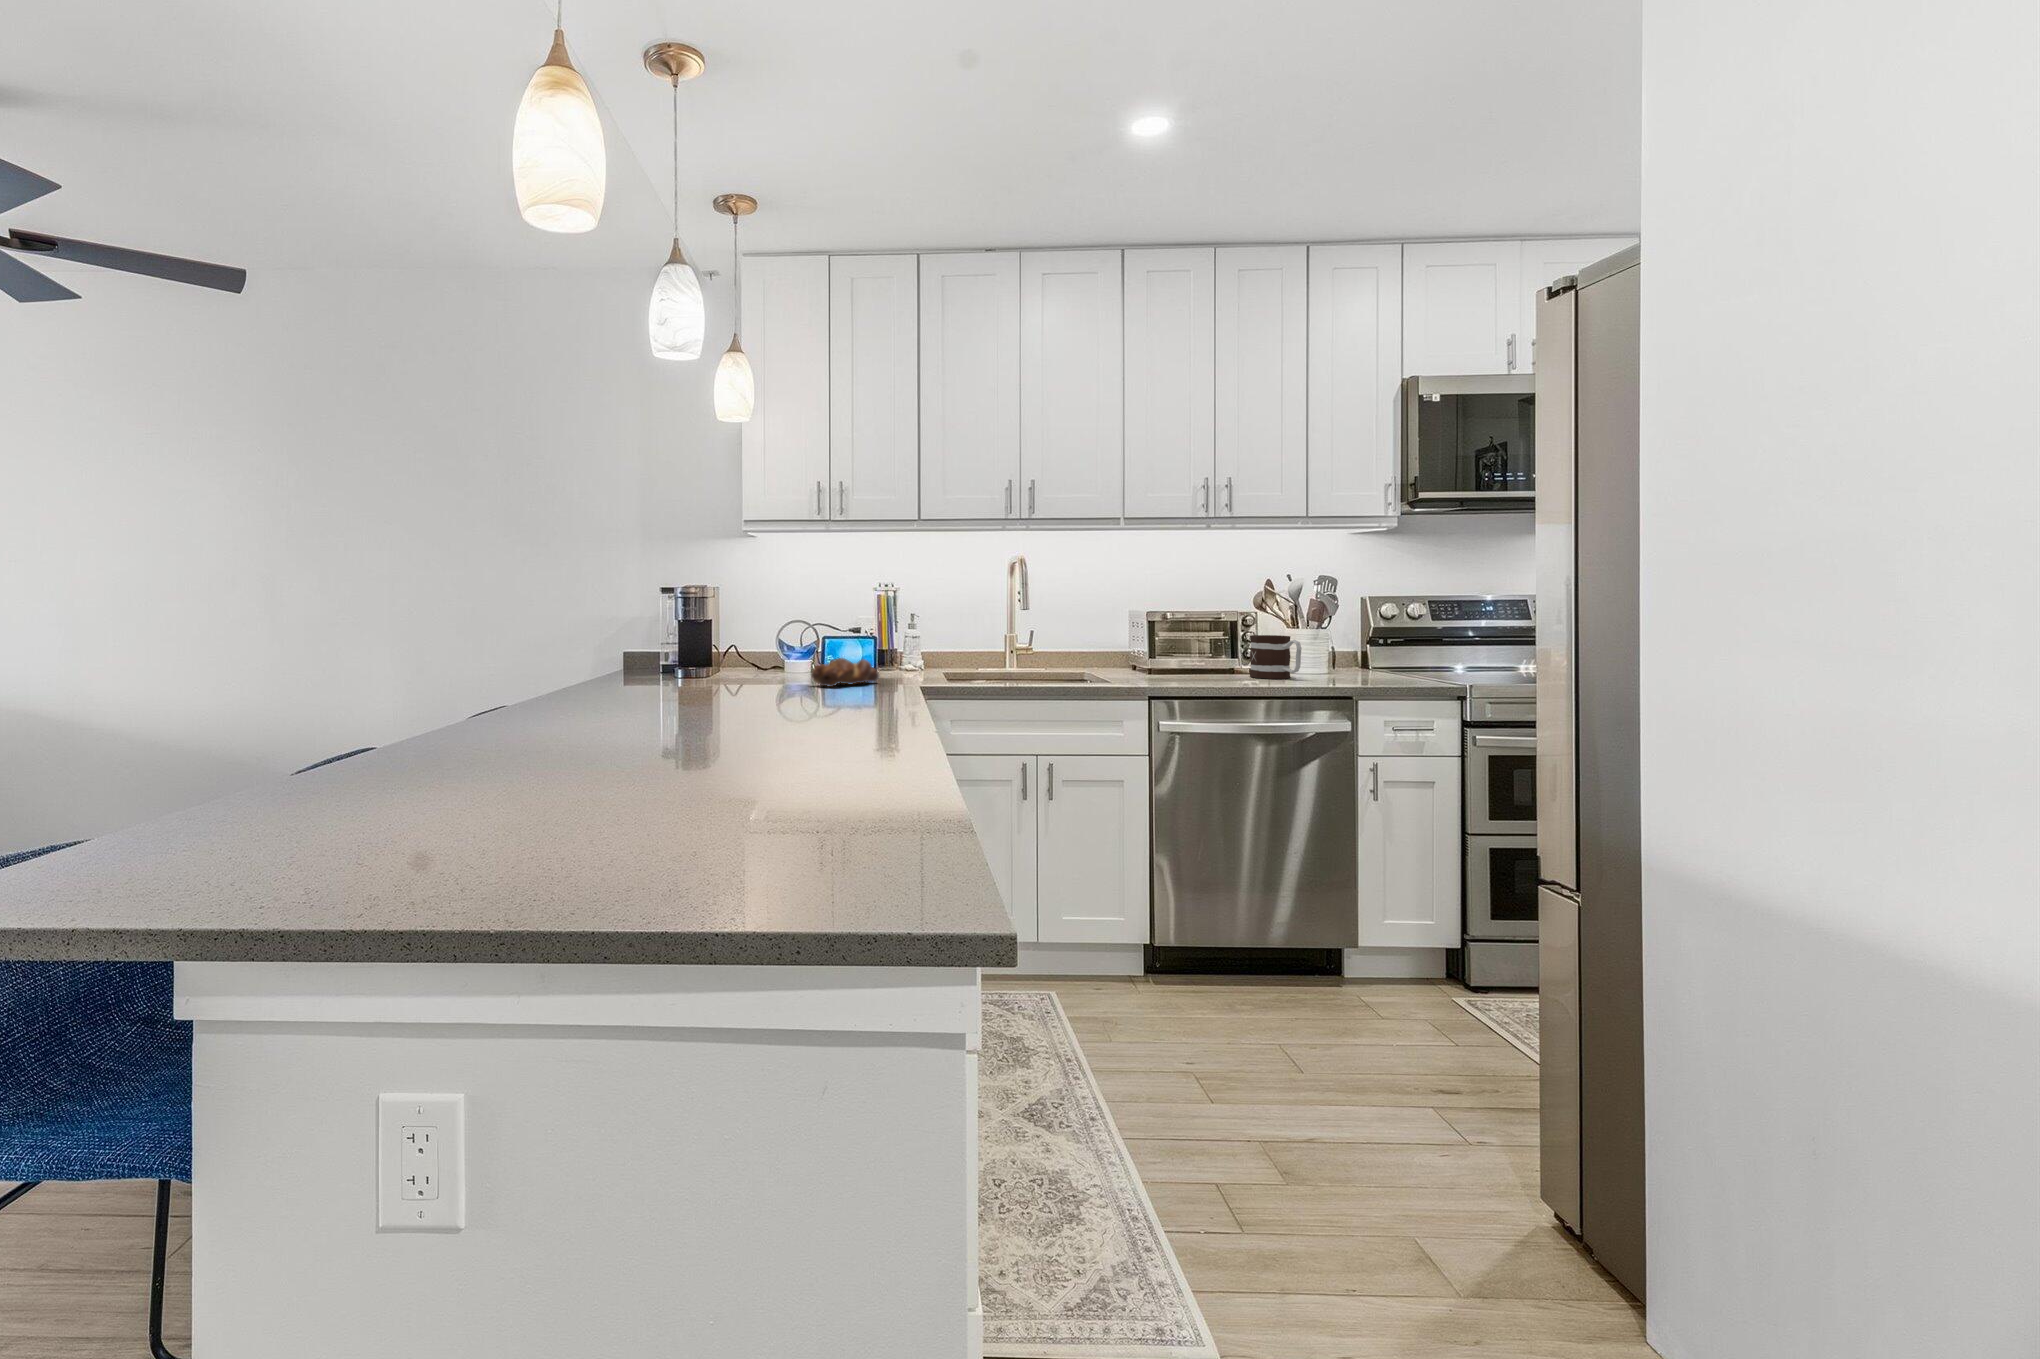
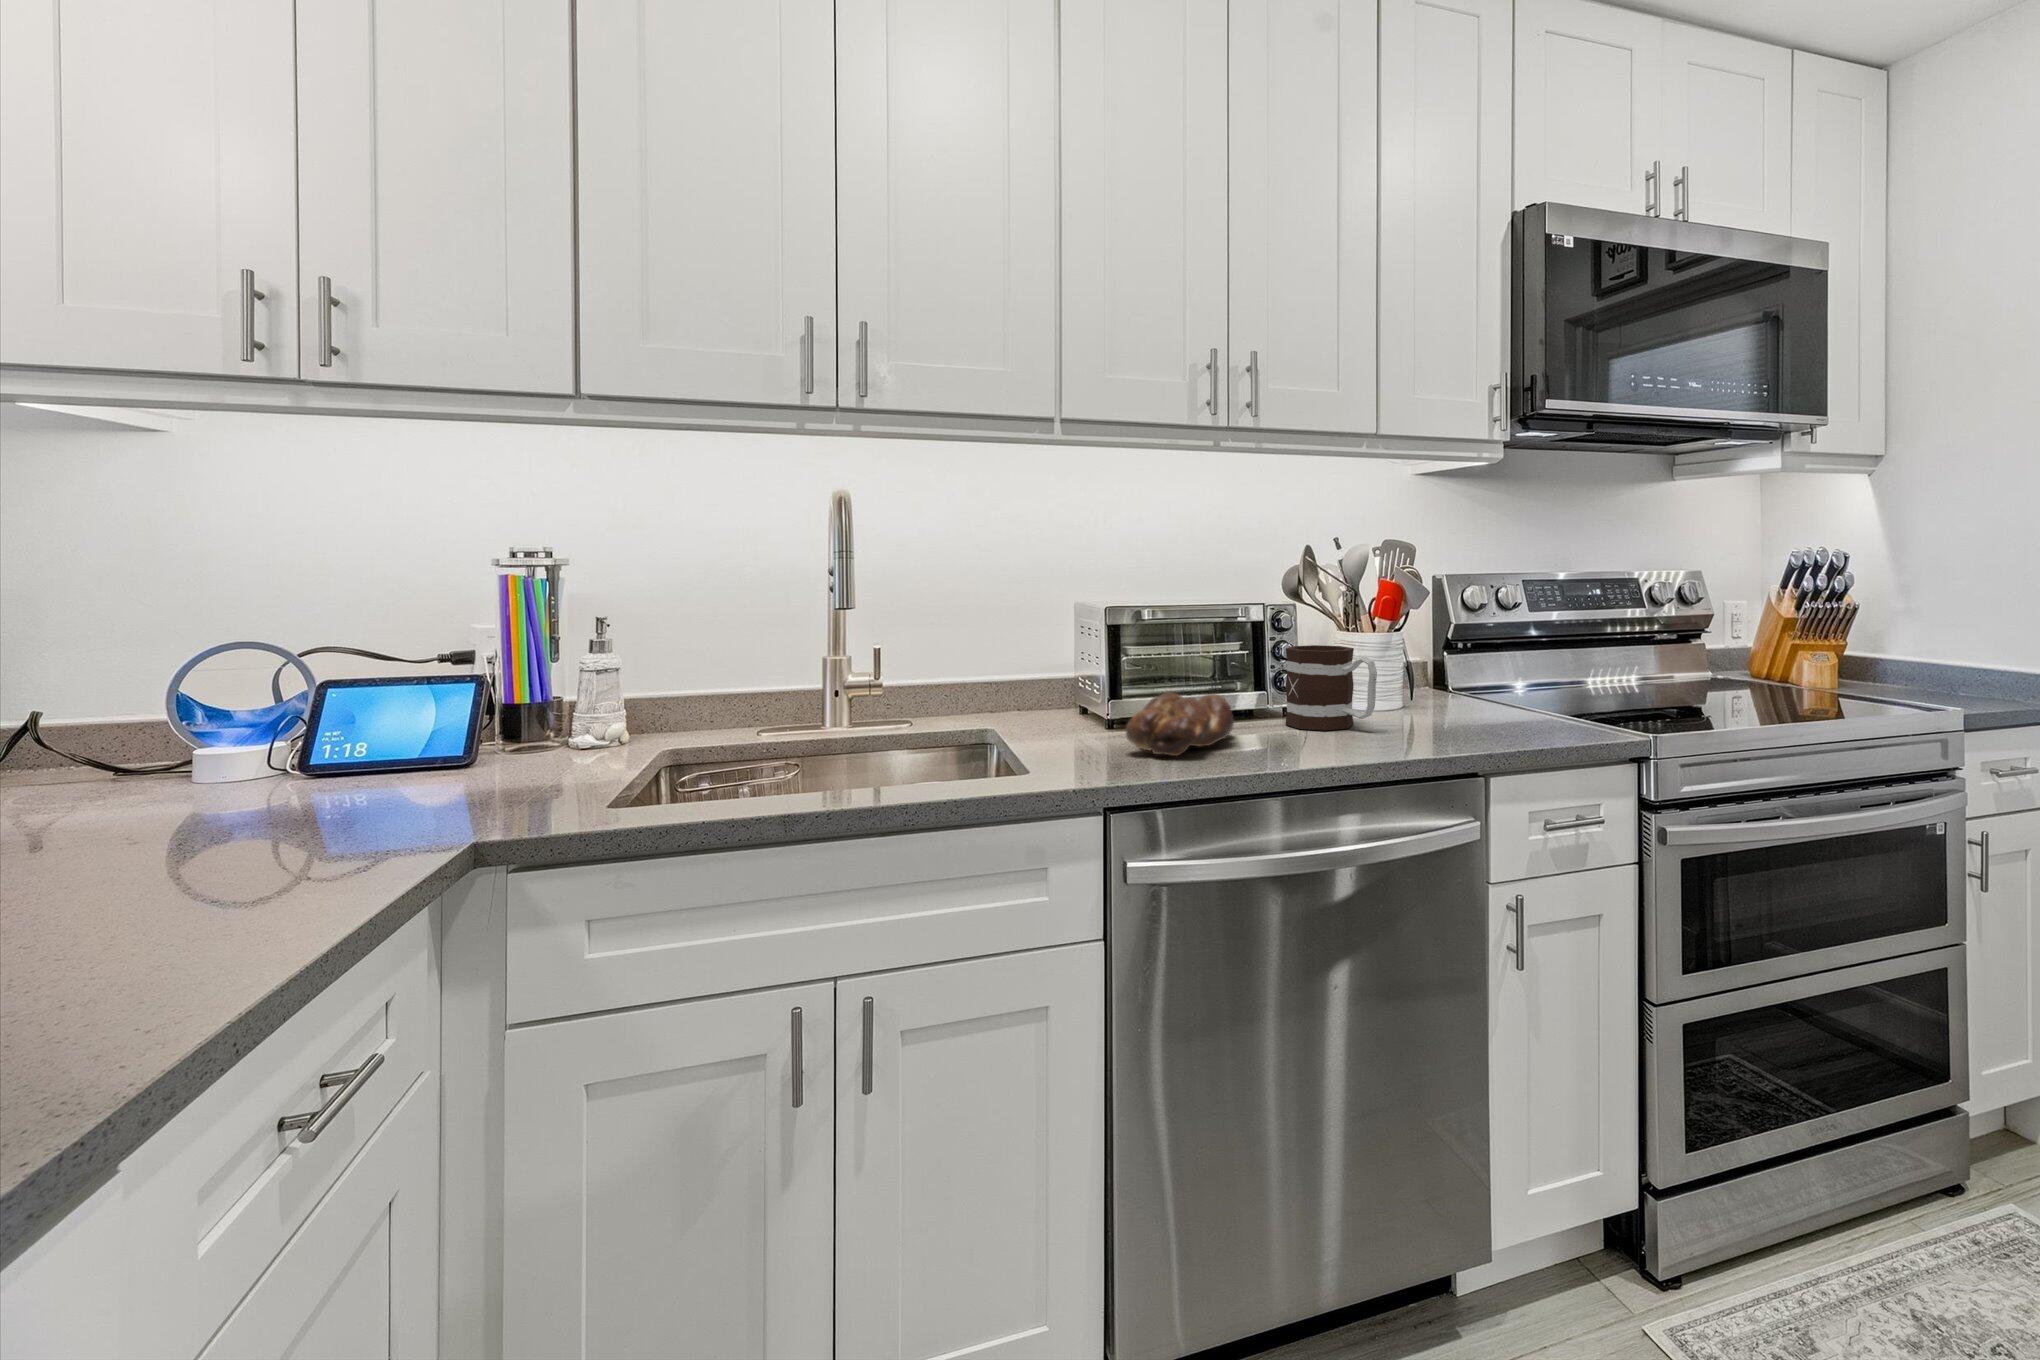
bread loaf: present [811,658,879,687] -> present [1126,692,1234,756]

